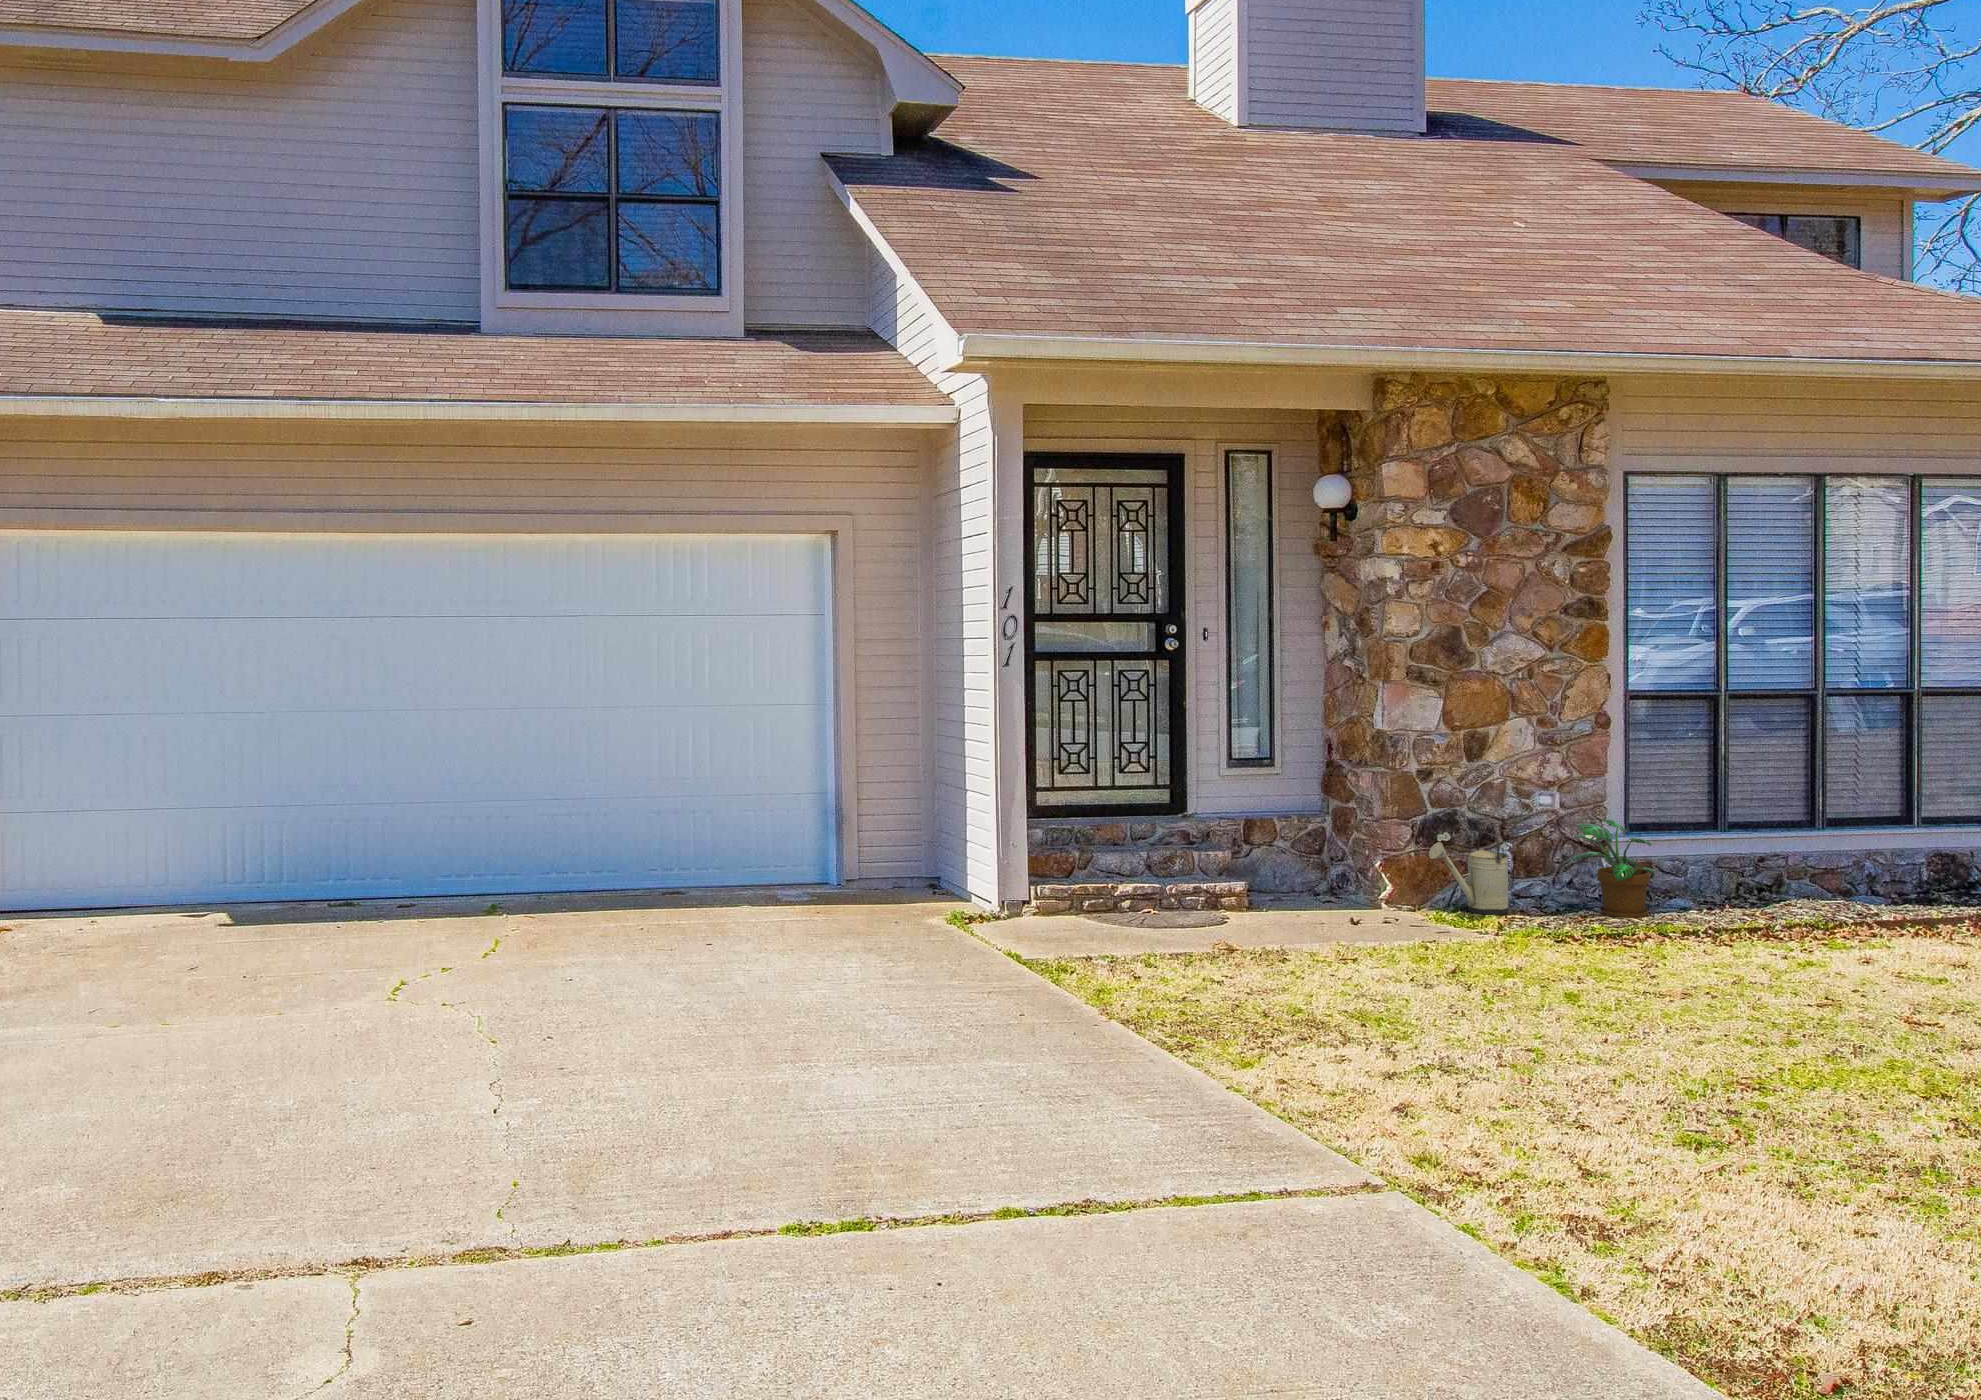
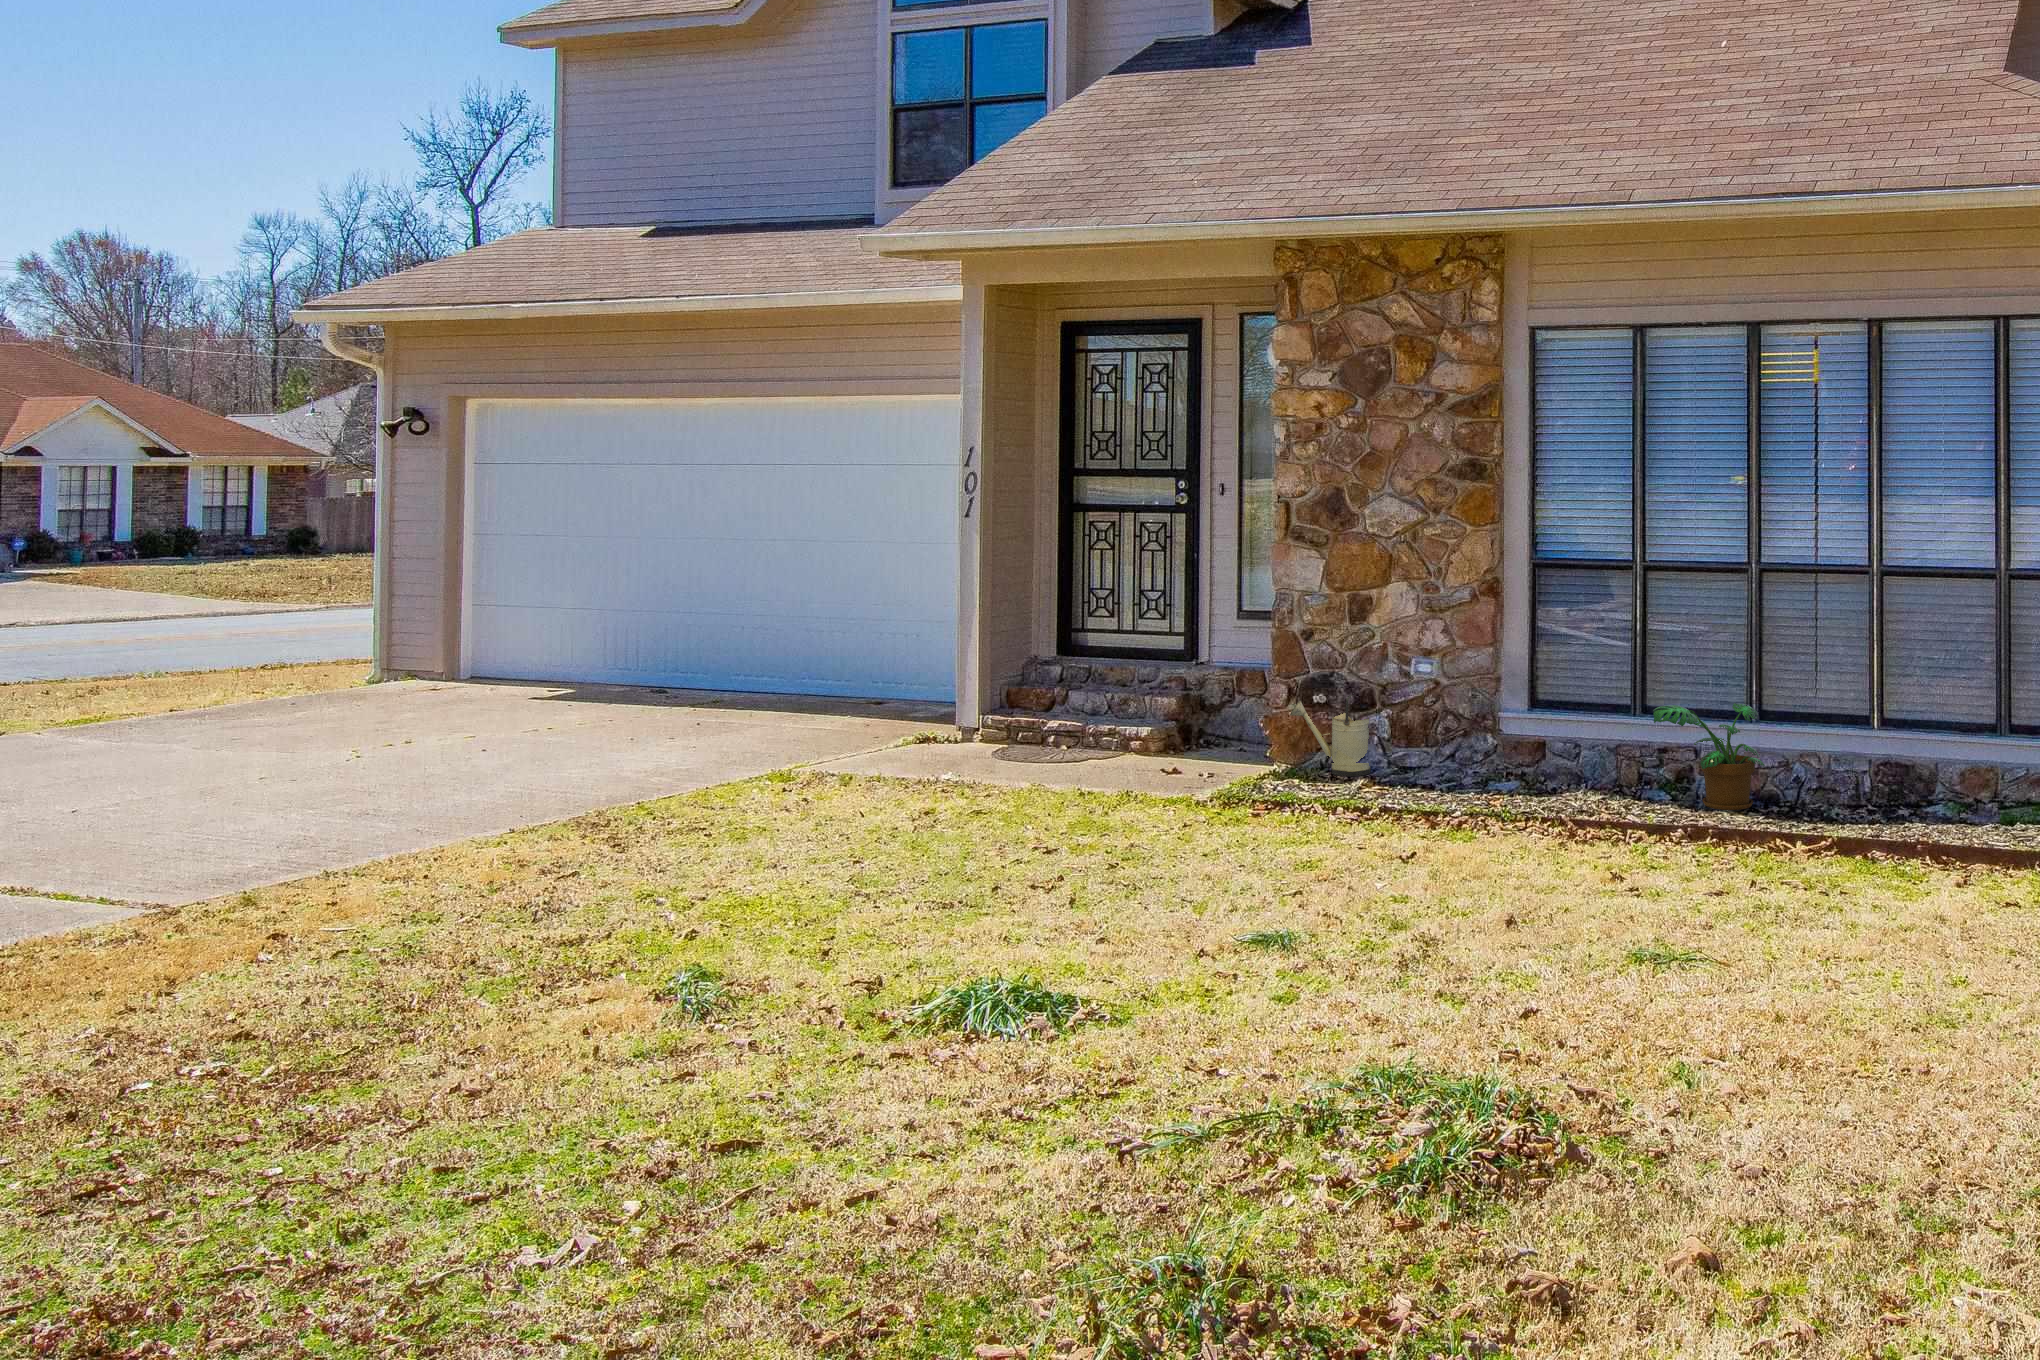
potted plant: present [1568,819,1657,918] -> present [1653,703,1765,810]

